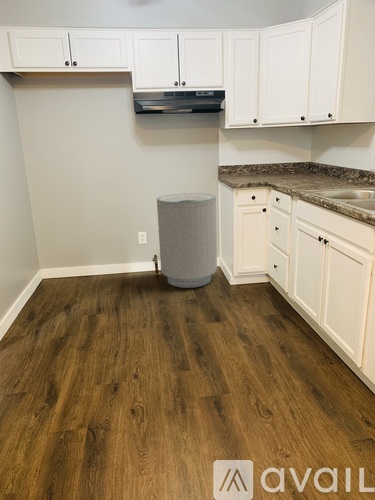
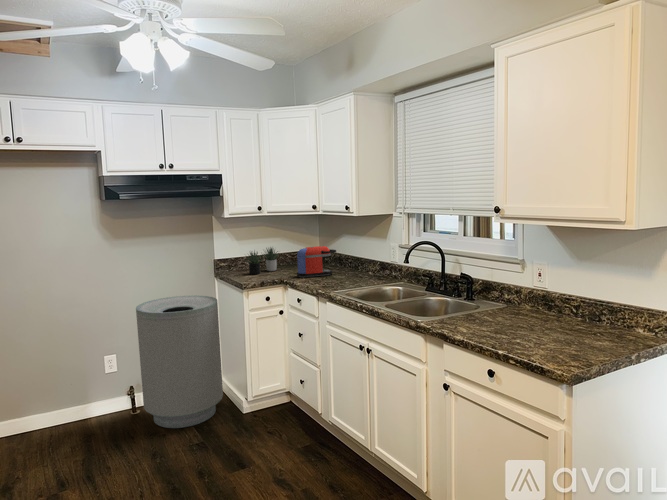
coffee maker: none [281,154,319,181] -> present [297,246,336,277]
succulent plant: none [239,155,272,178] -> present [245,248,279,274]

